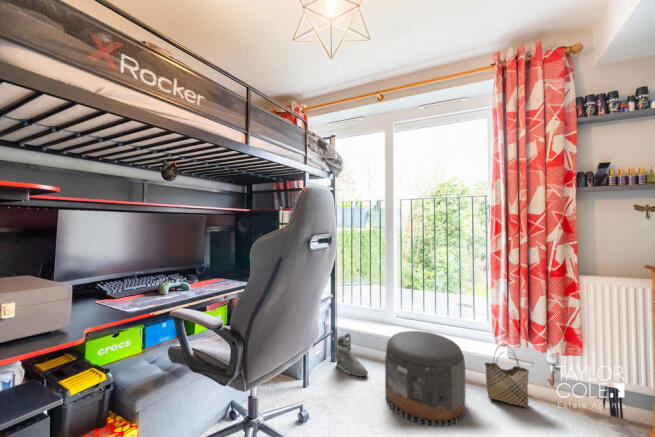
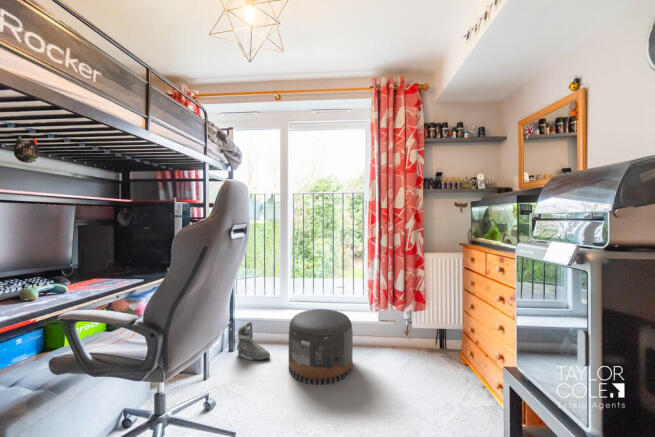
woven basket: present [485,345,529,407] -> none [365,310,393,353]

